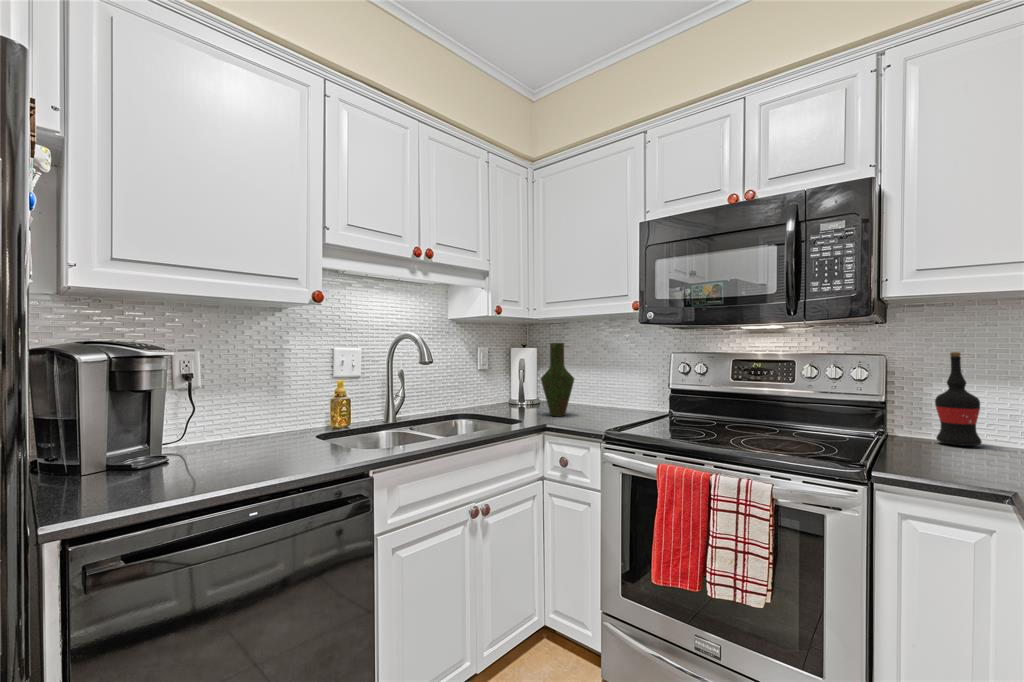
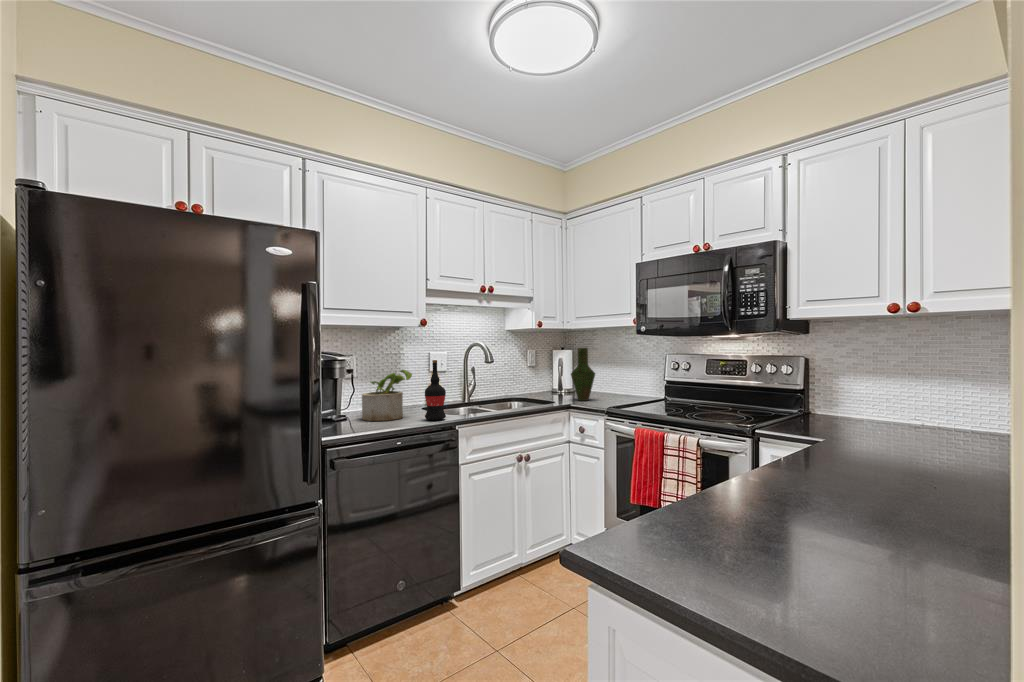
wine bottle: present [935,352,982,446] -> present [425,360,446,420]
potted plant: none [187,373,291,469] -> present [362,370,412,421]

